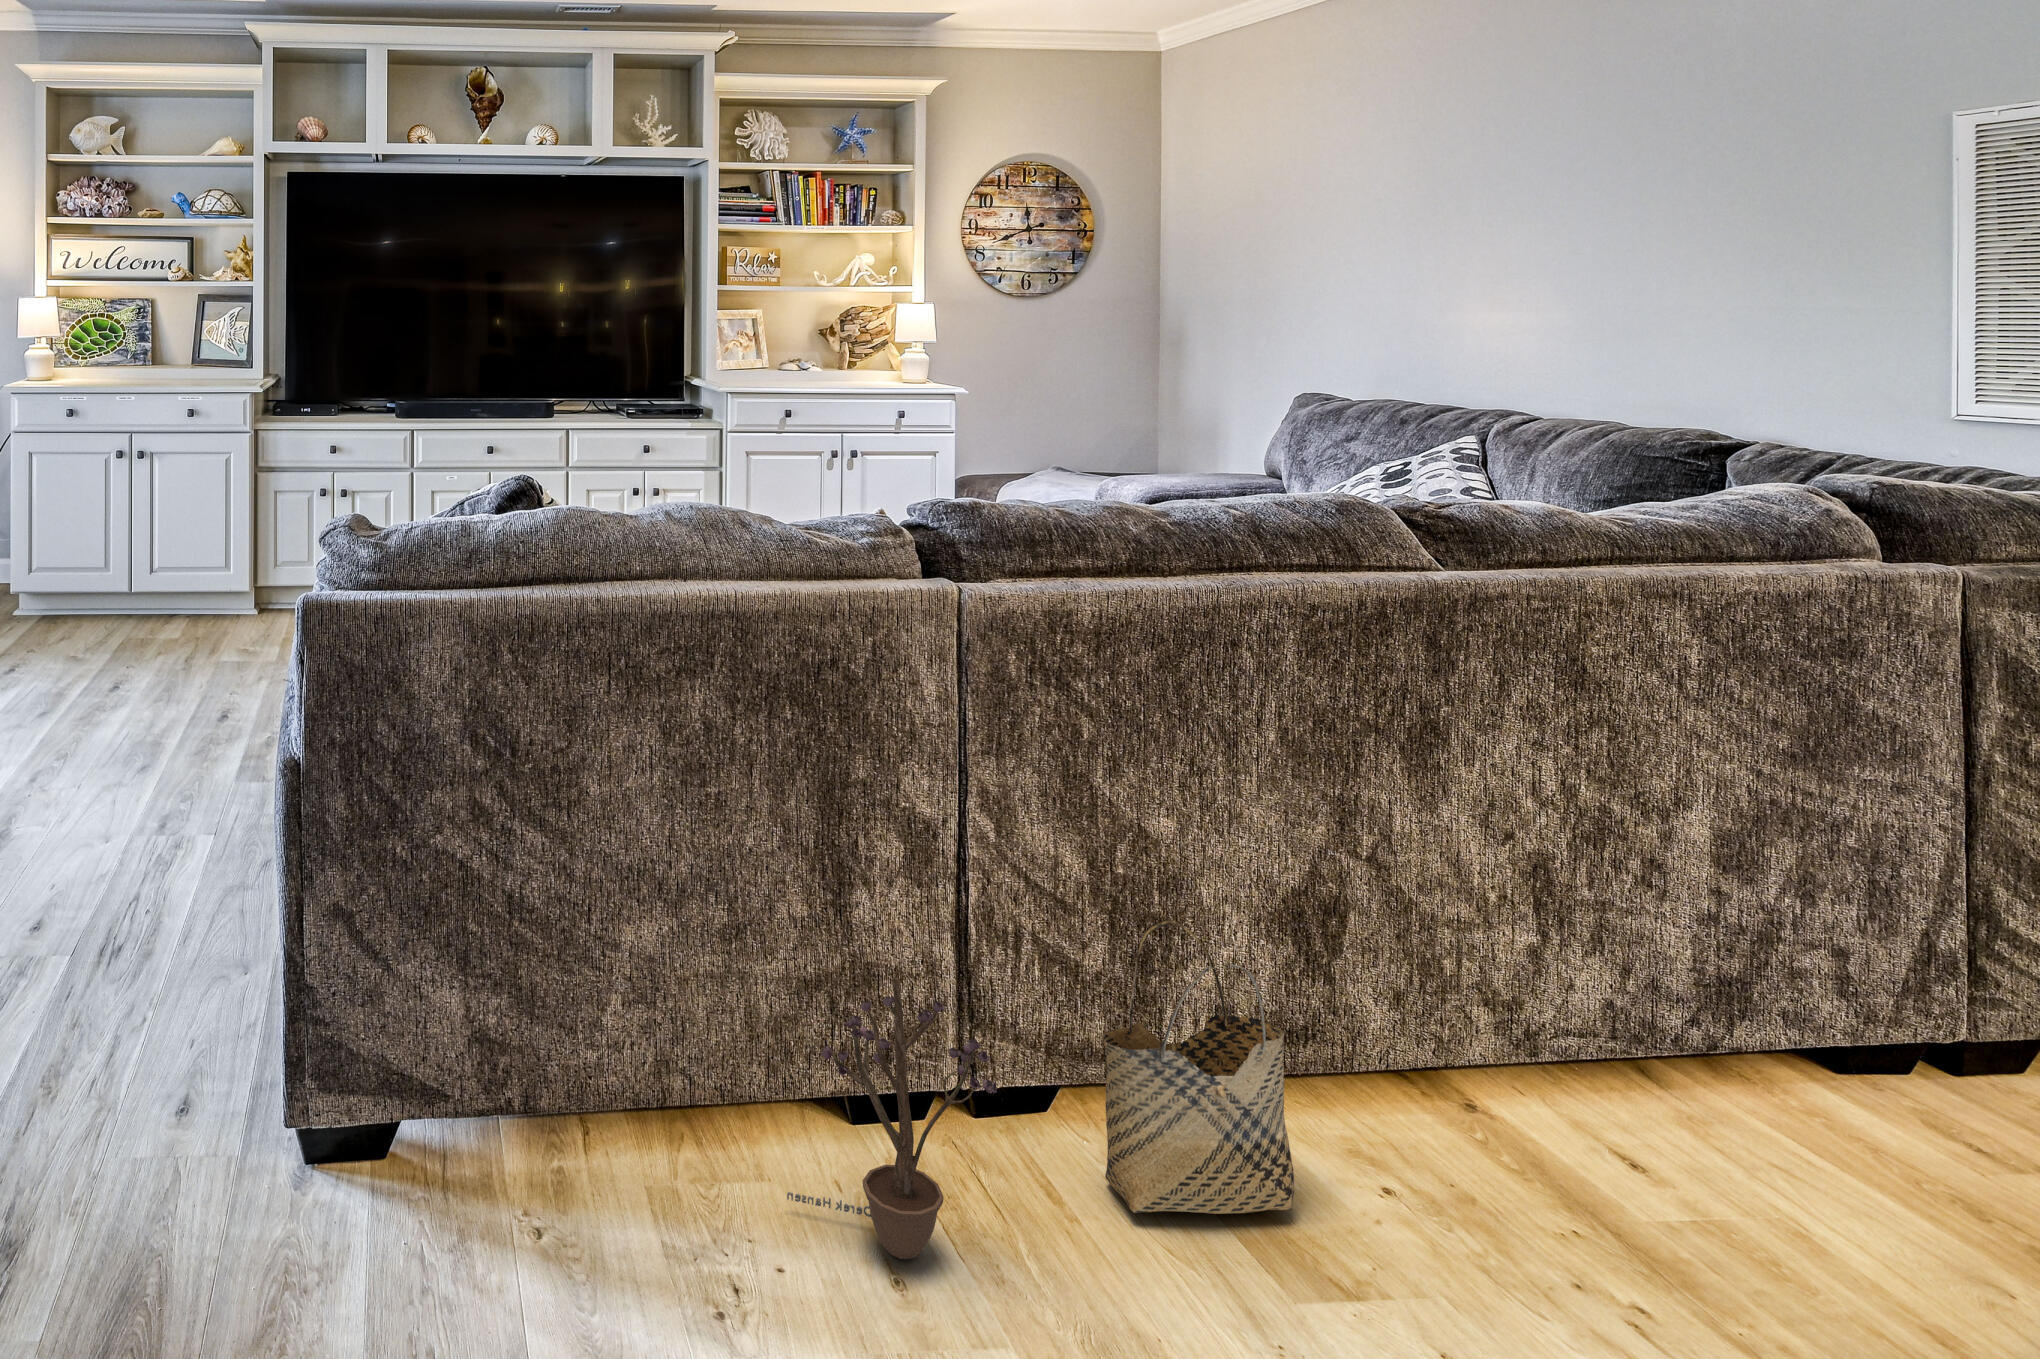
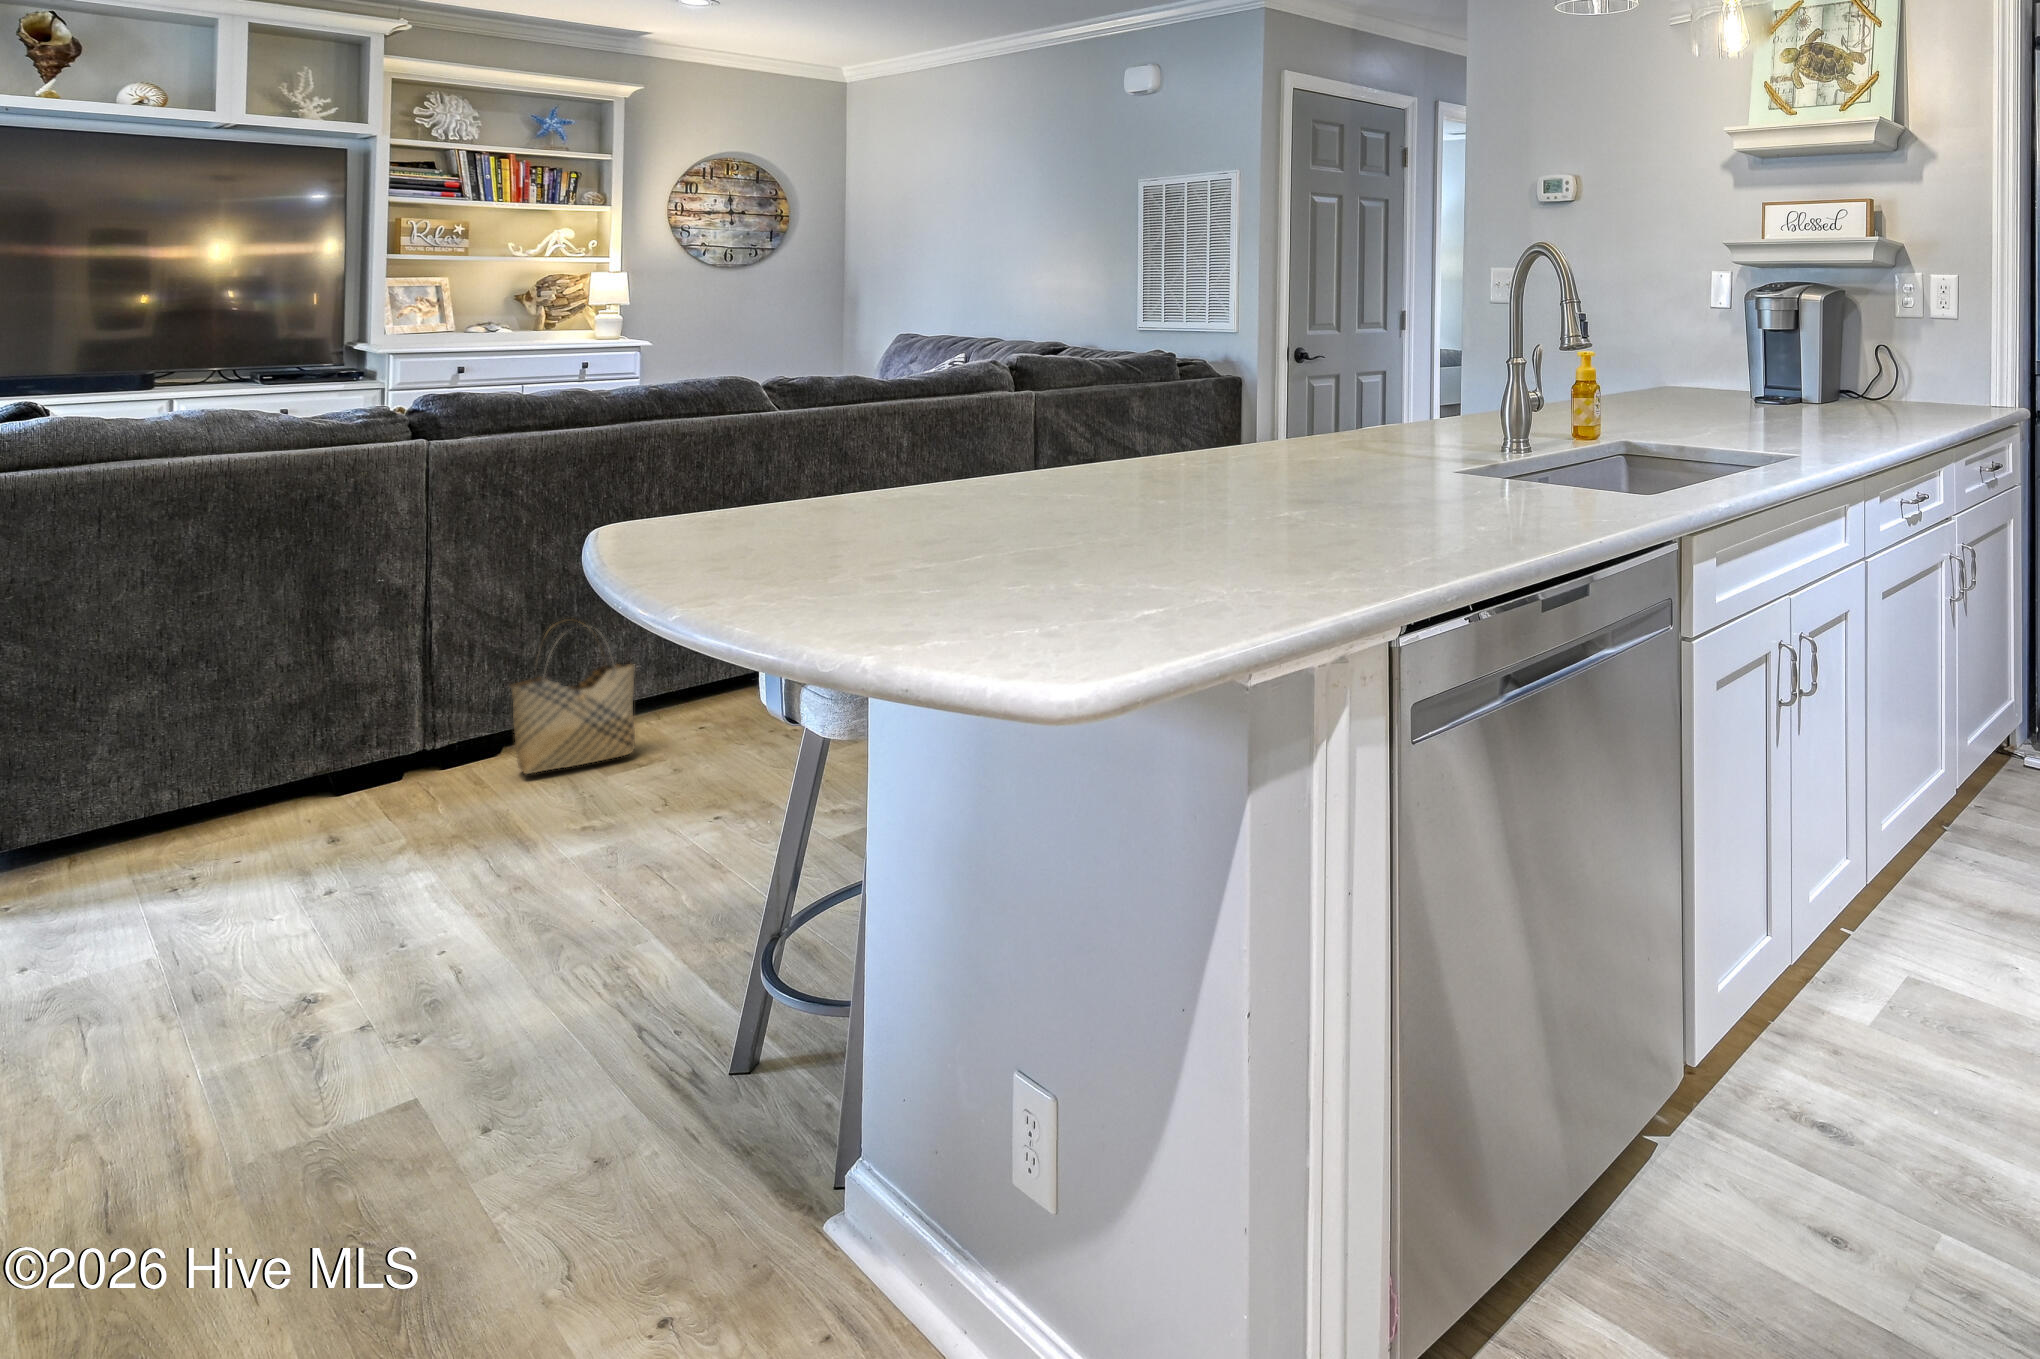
decorative plant: present [787,977,997,1259] -> none [259,663,407,826]

